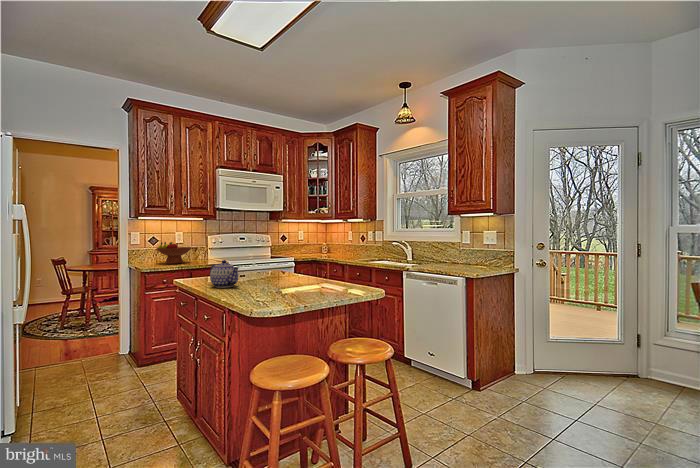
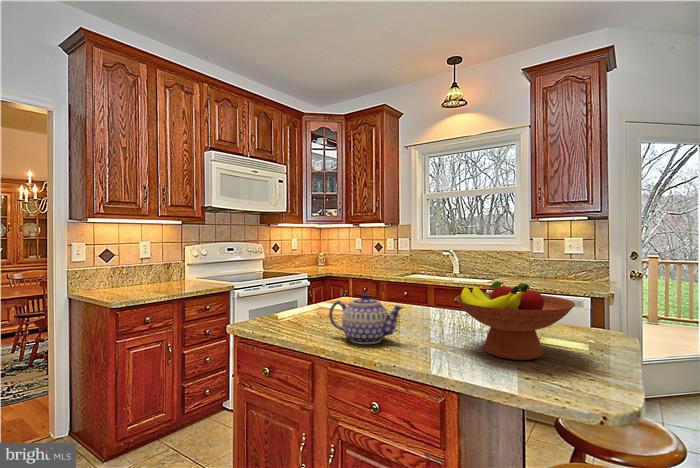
fruit bowl: present [157,242,192,264] -> present [455,281,575,360]

